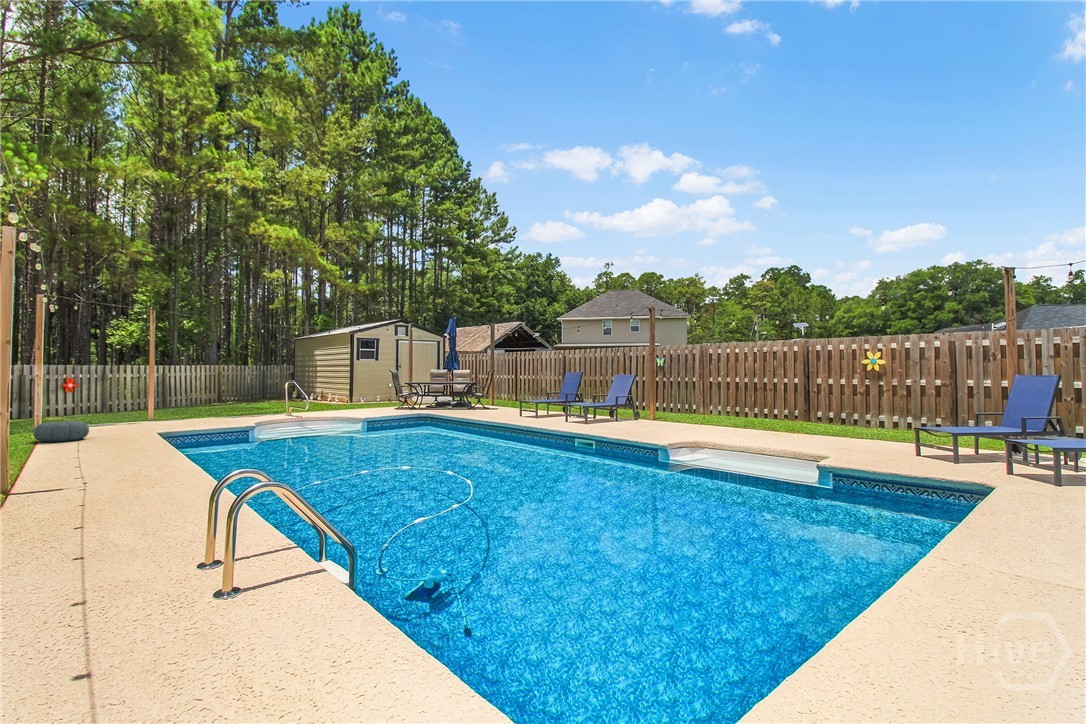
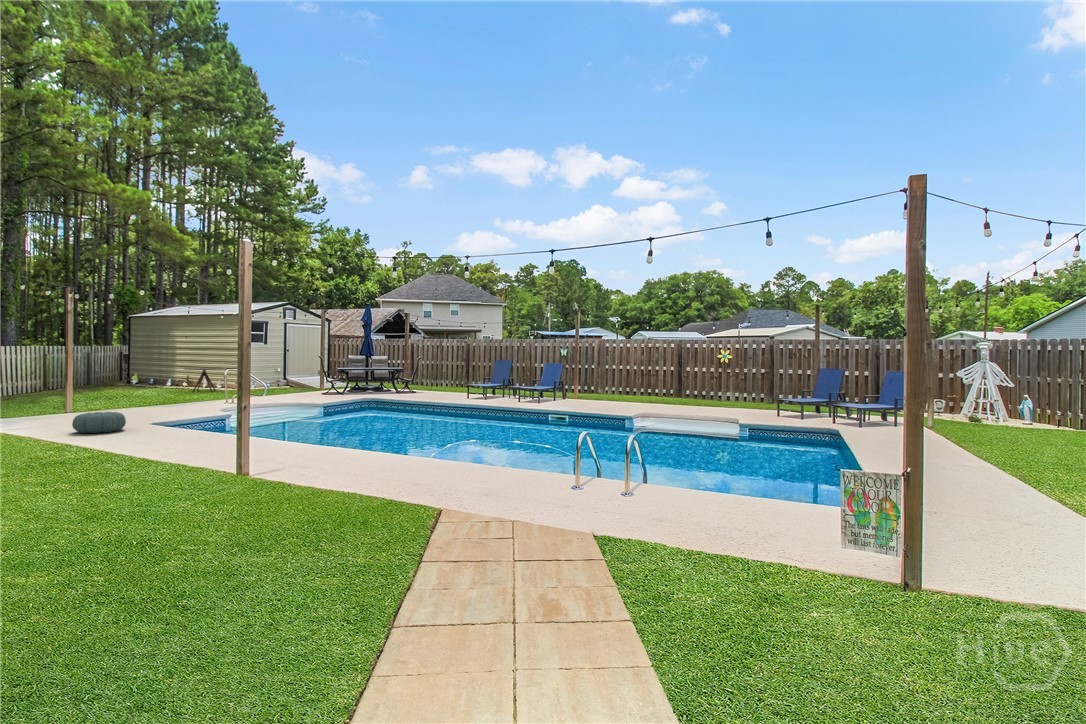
round table: none [292,383,328,406] -> present [185,368,224,392]

